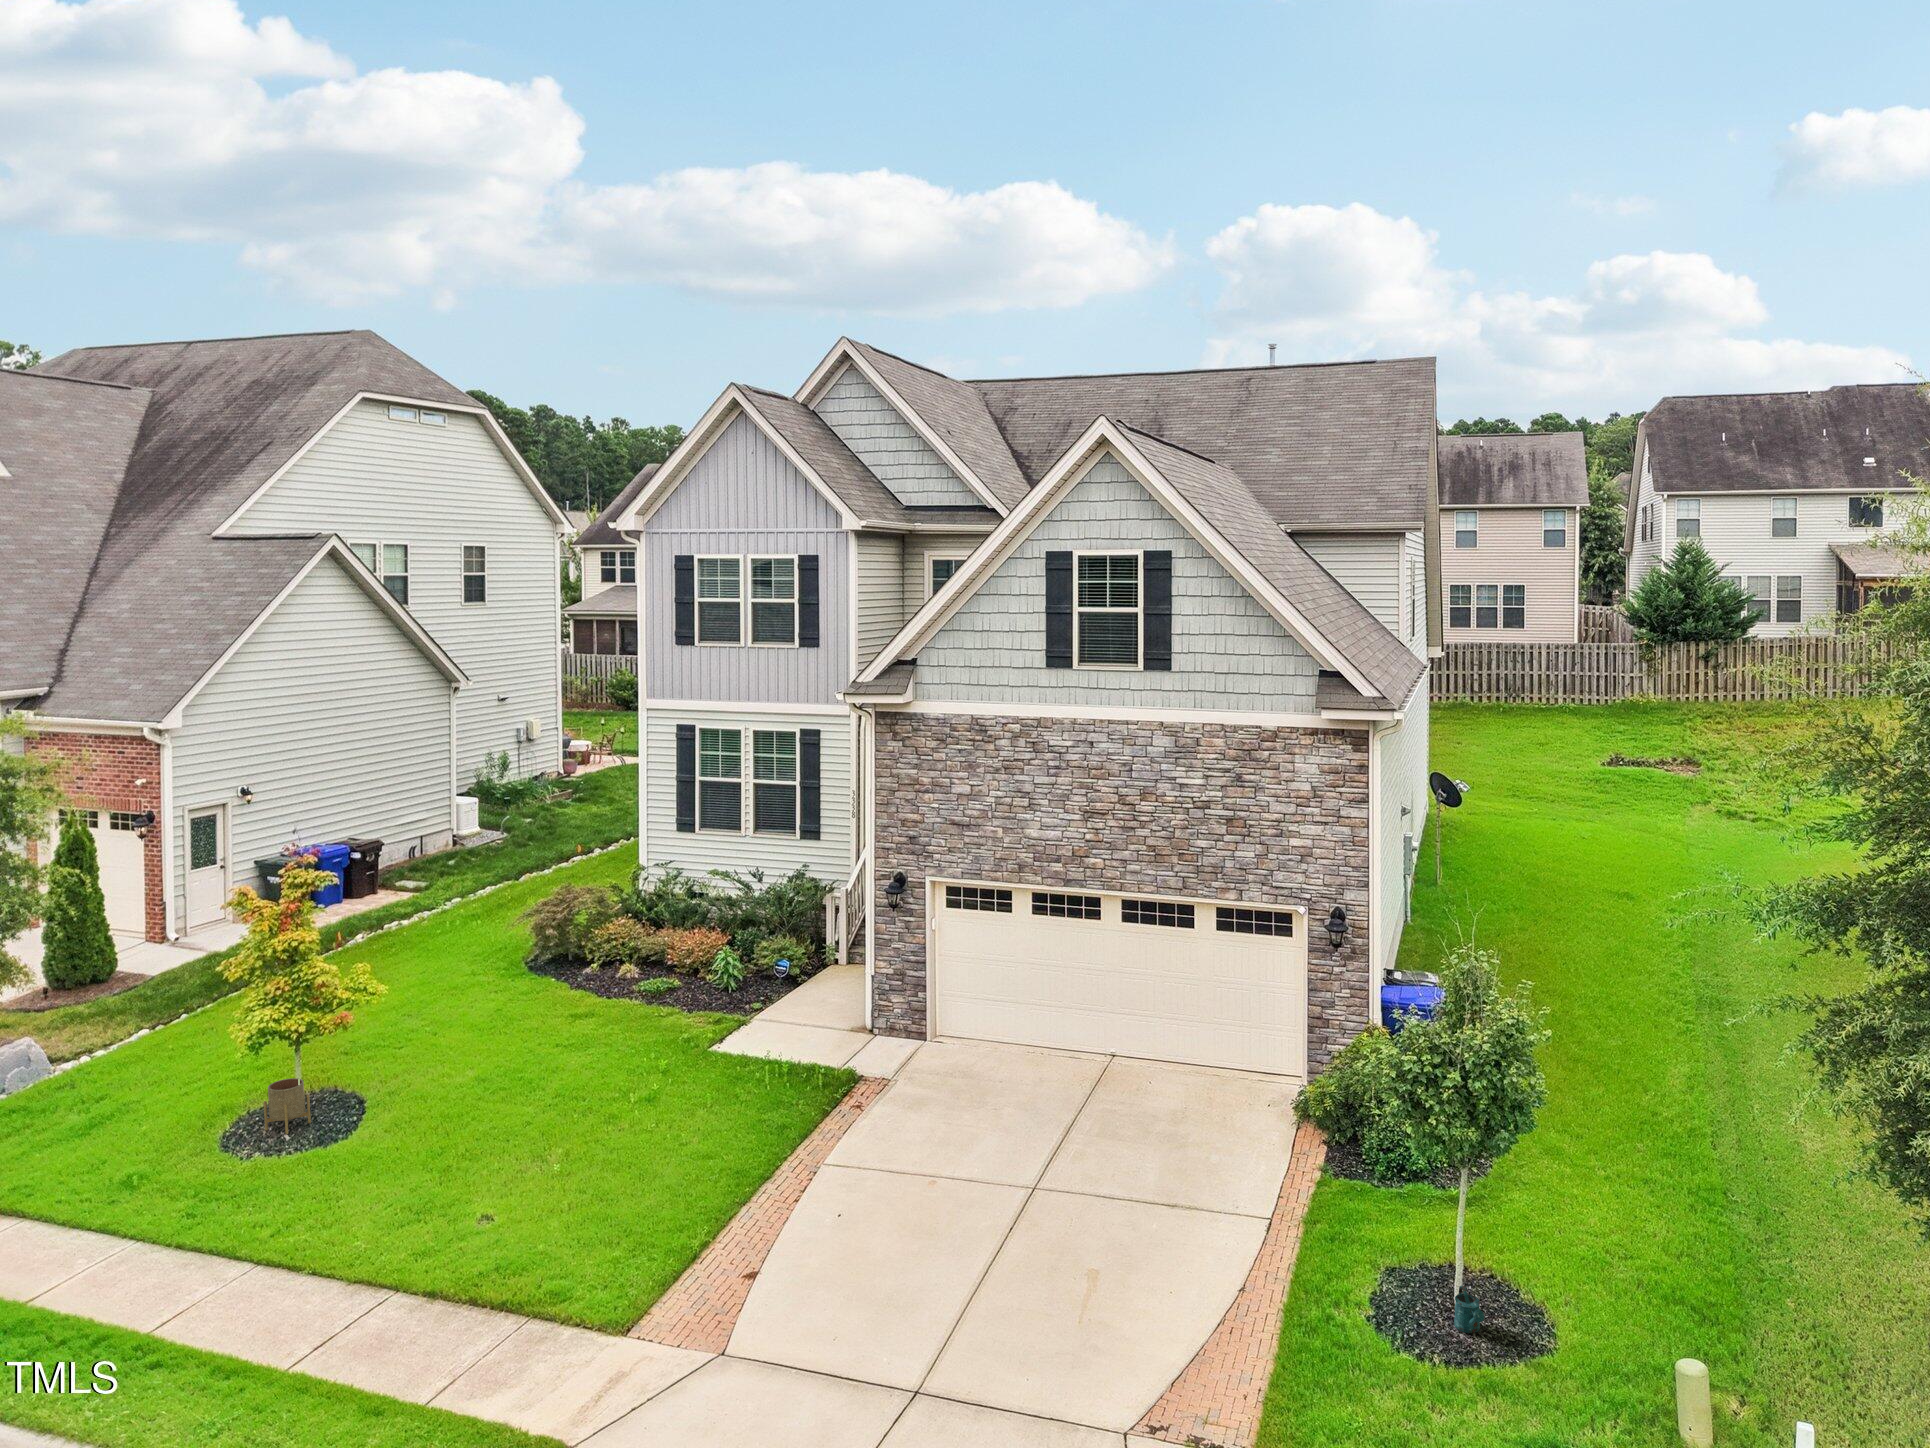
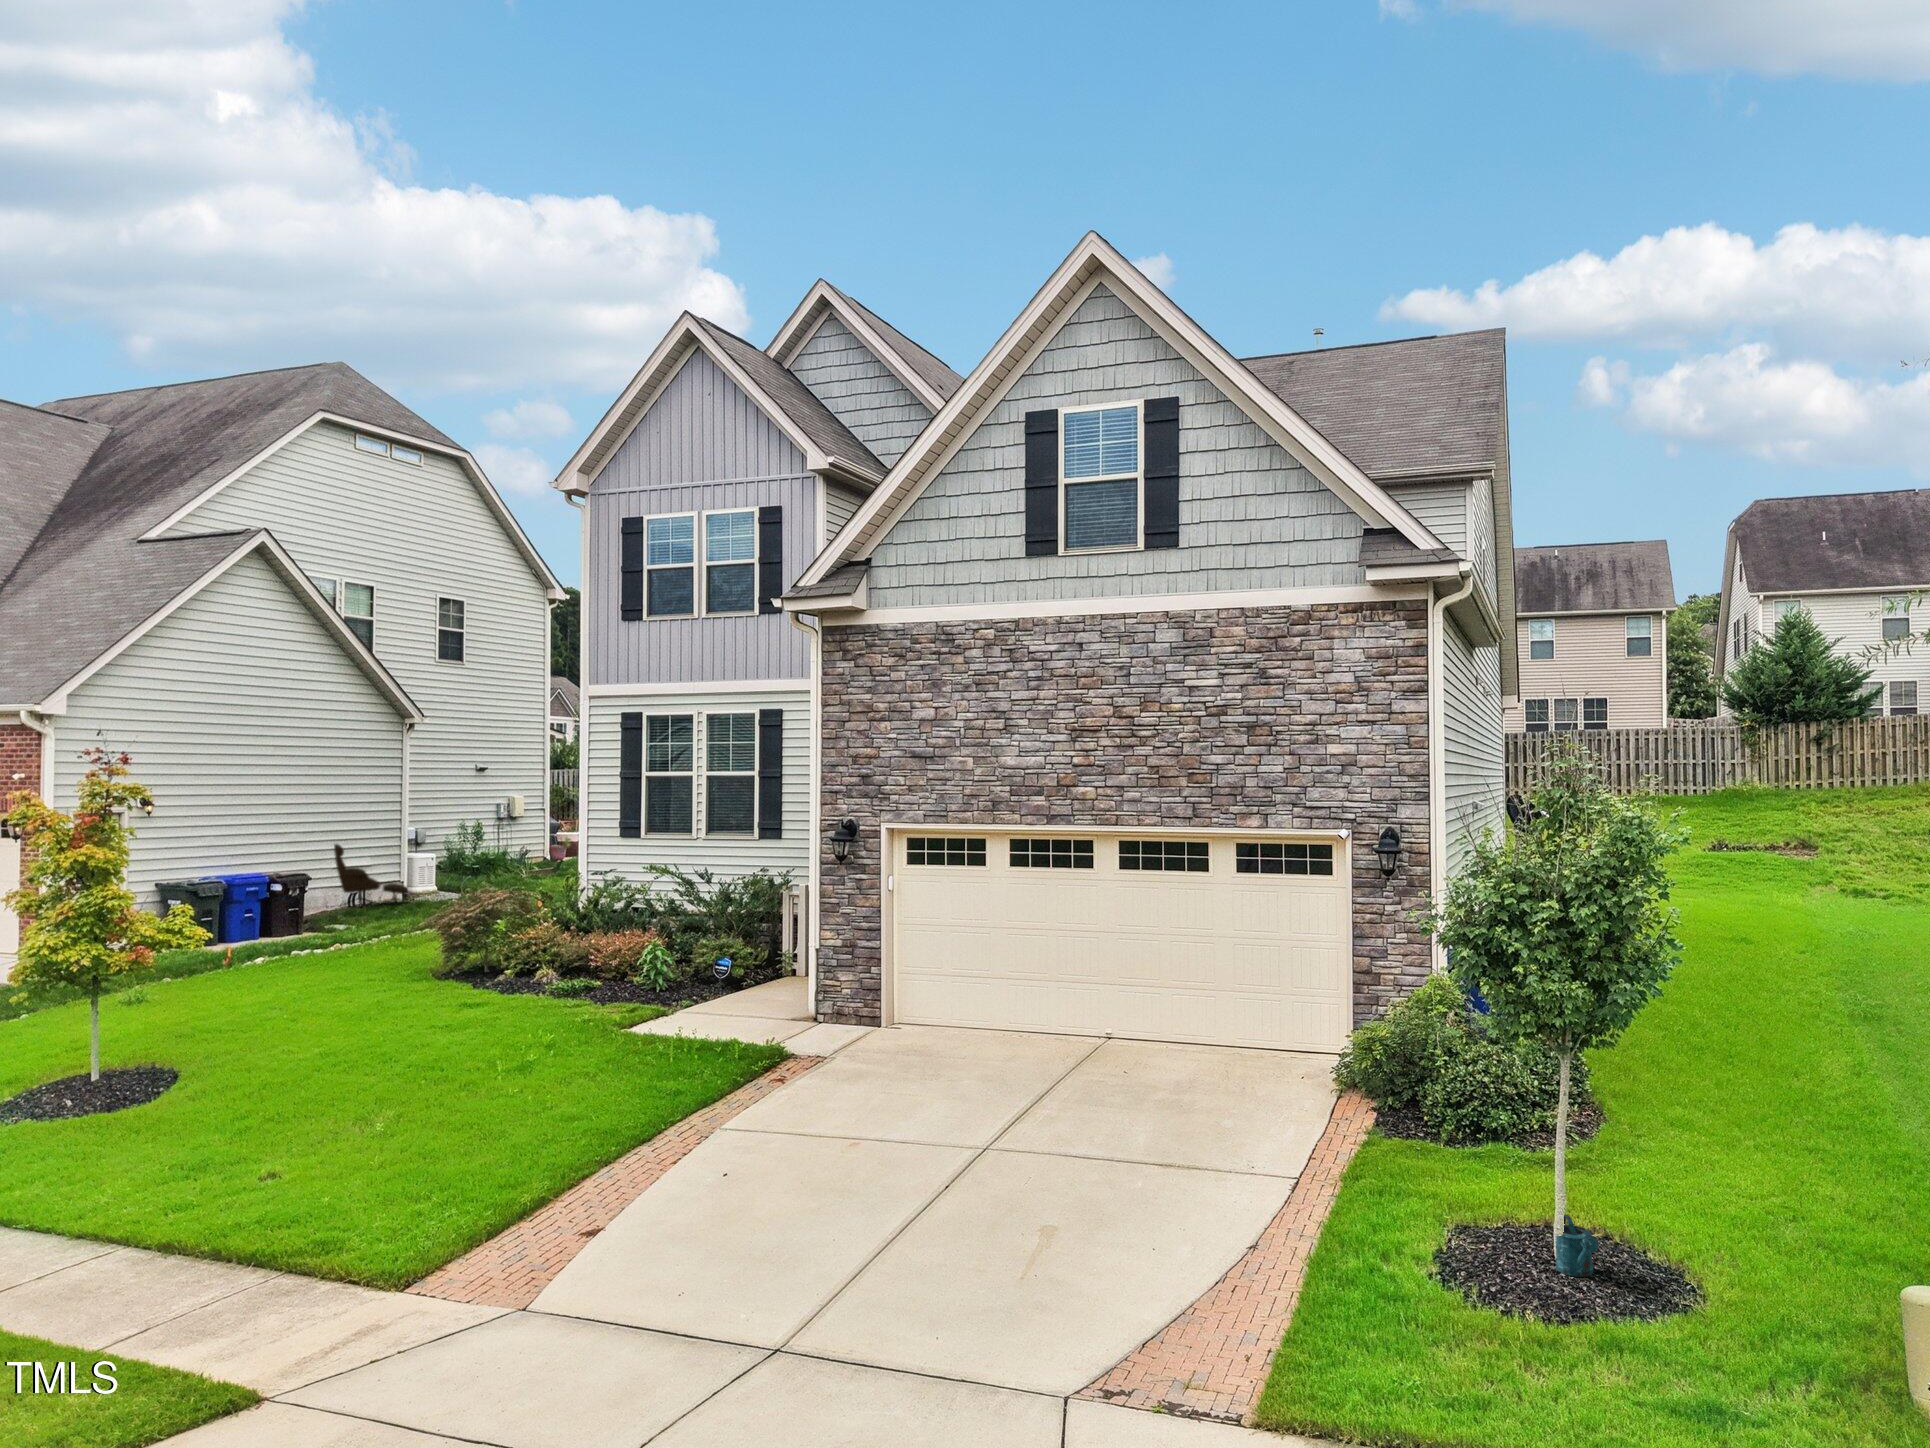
lounge chair: none [408,803,477,860] -> present [334,844,409,907]
planter: present [264,1078,311,1134] -> none [38,1033,98,1098]

